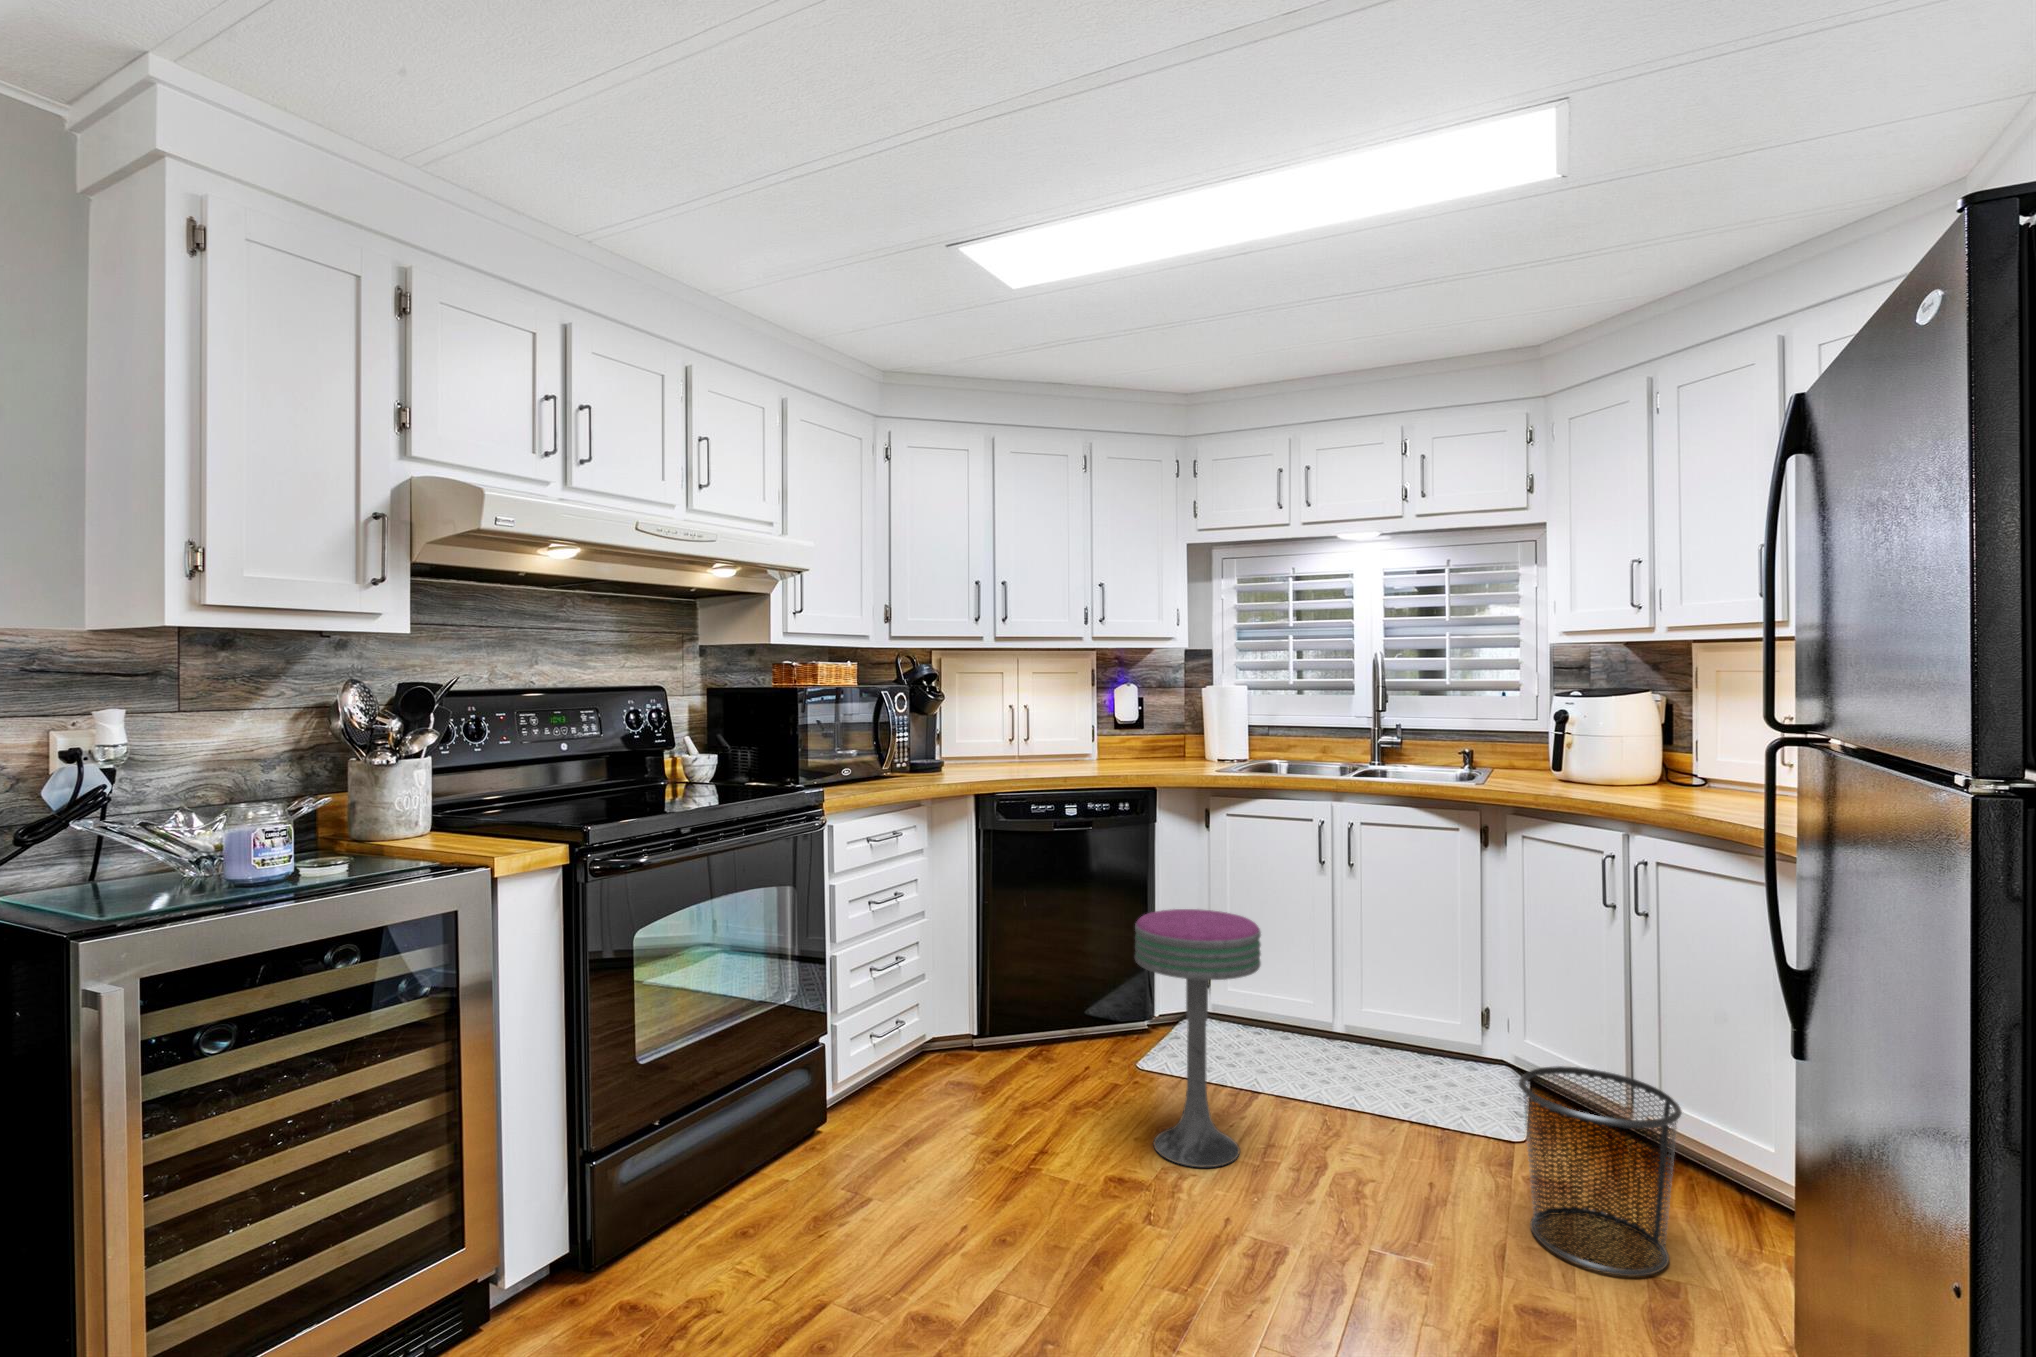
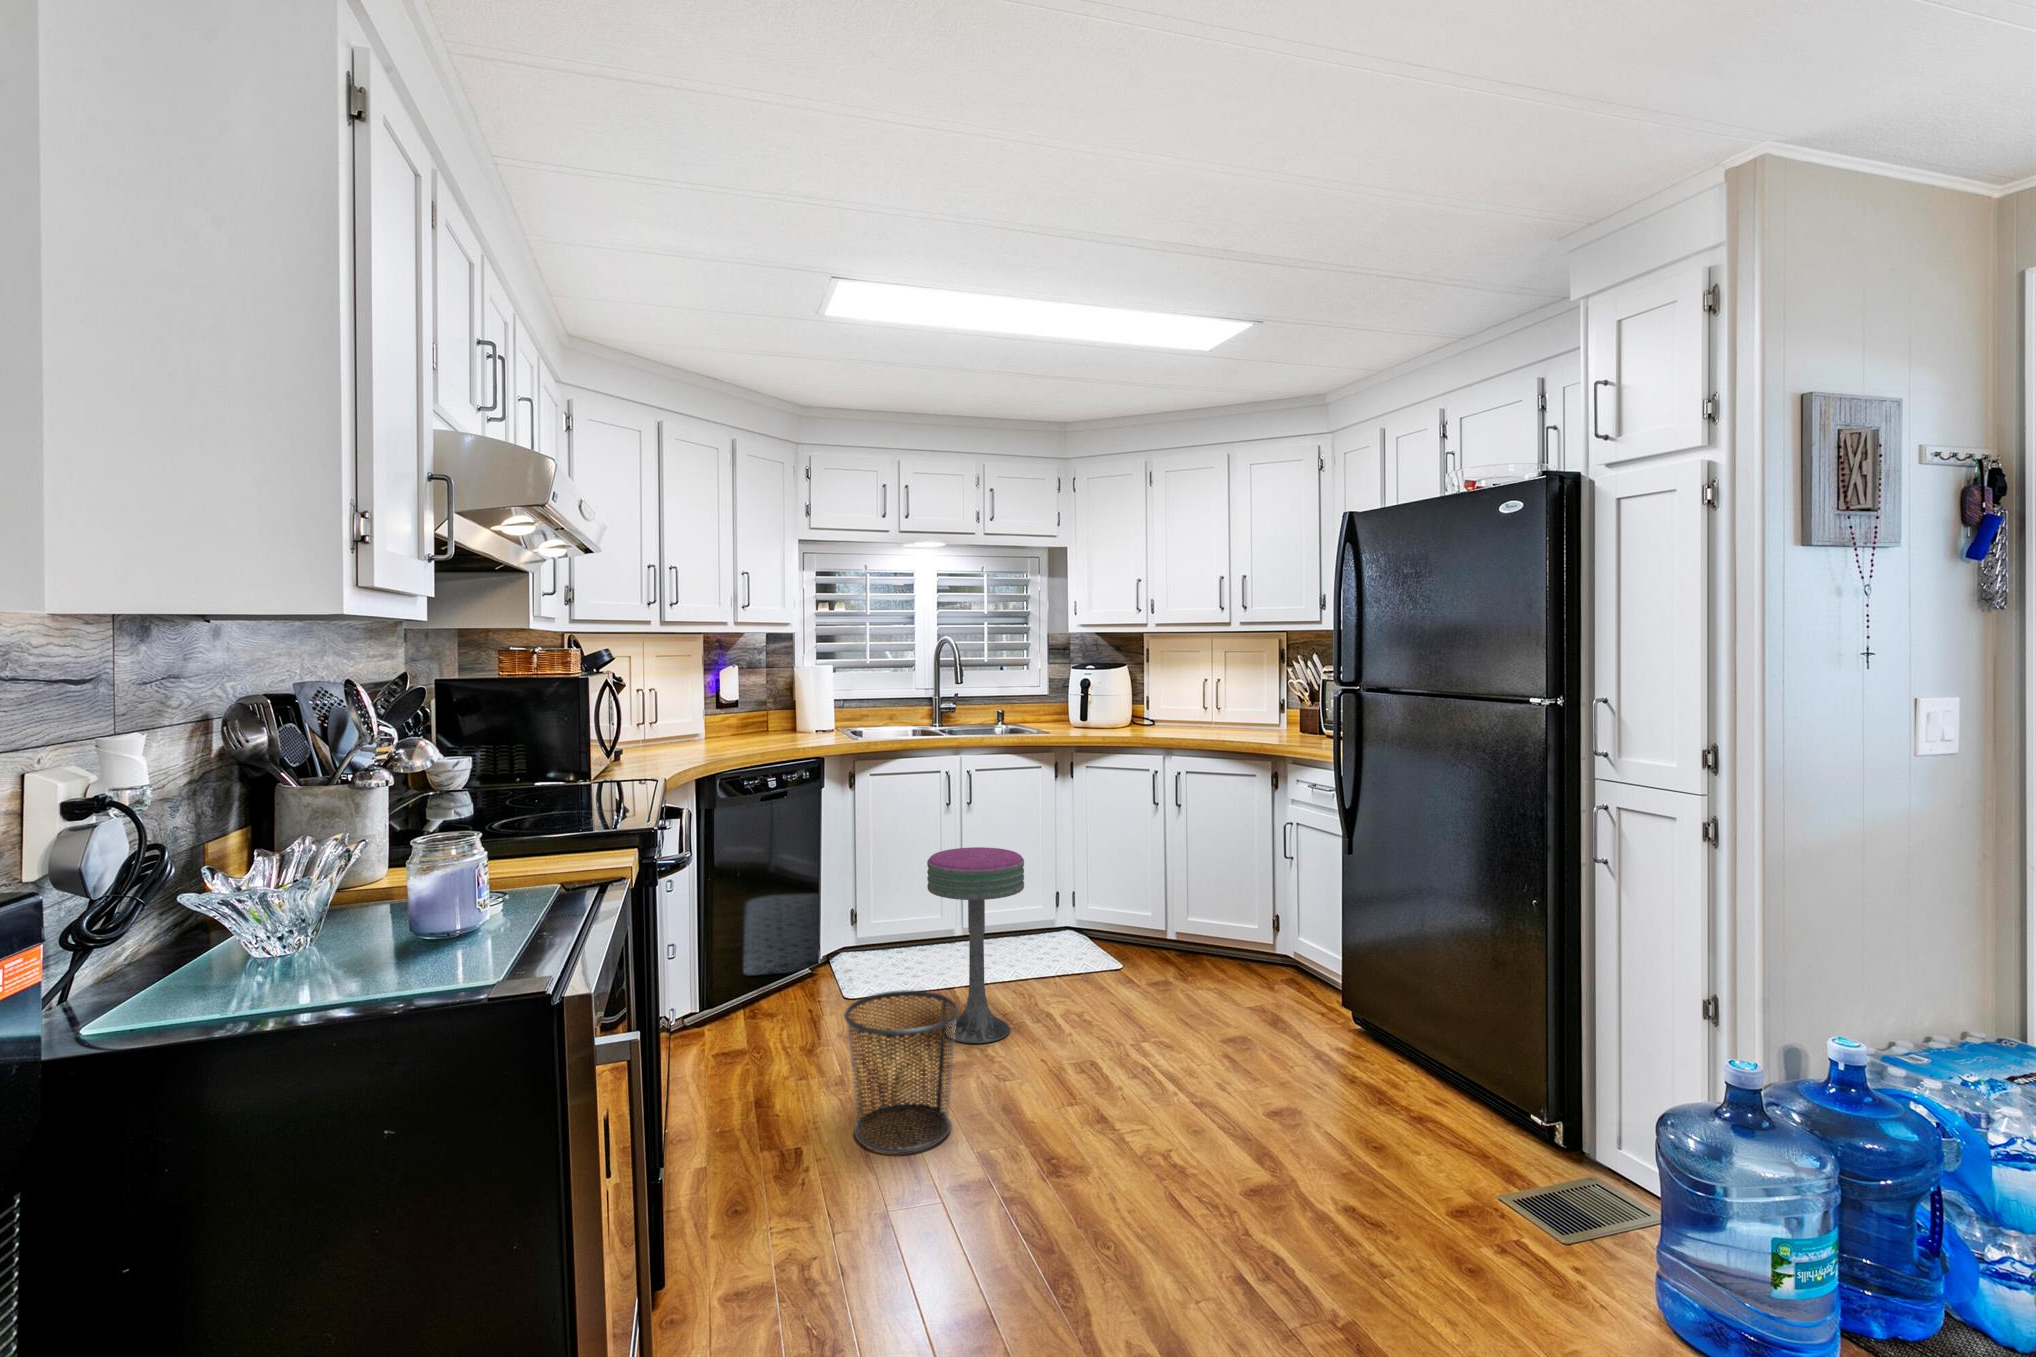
waste bin: present [1519,1066,1682,1276] -> present [844,990,959,1153]

